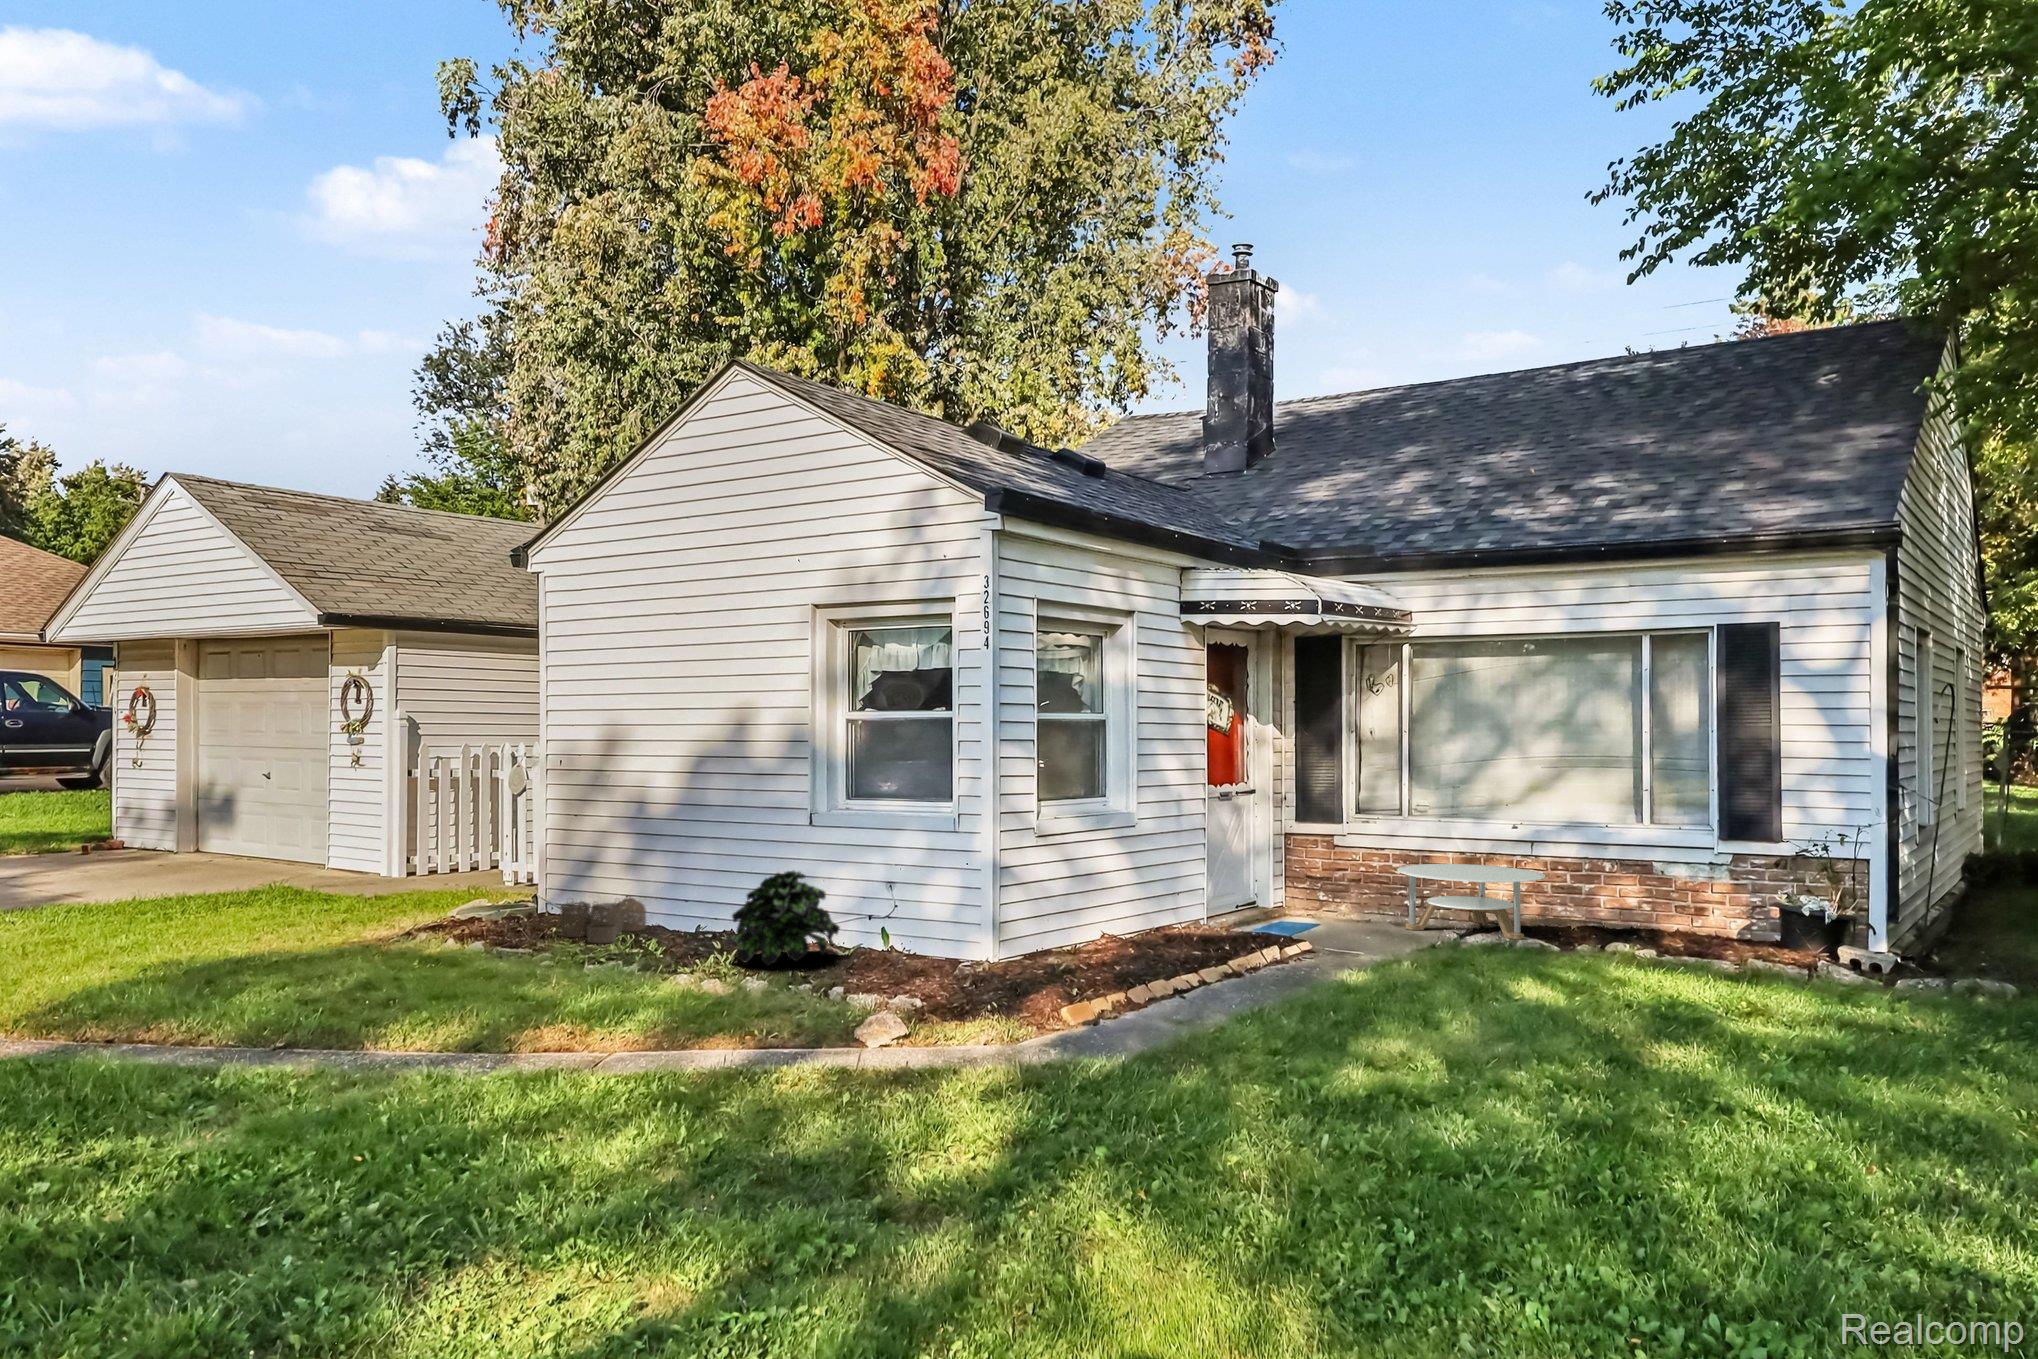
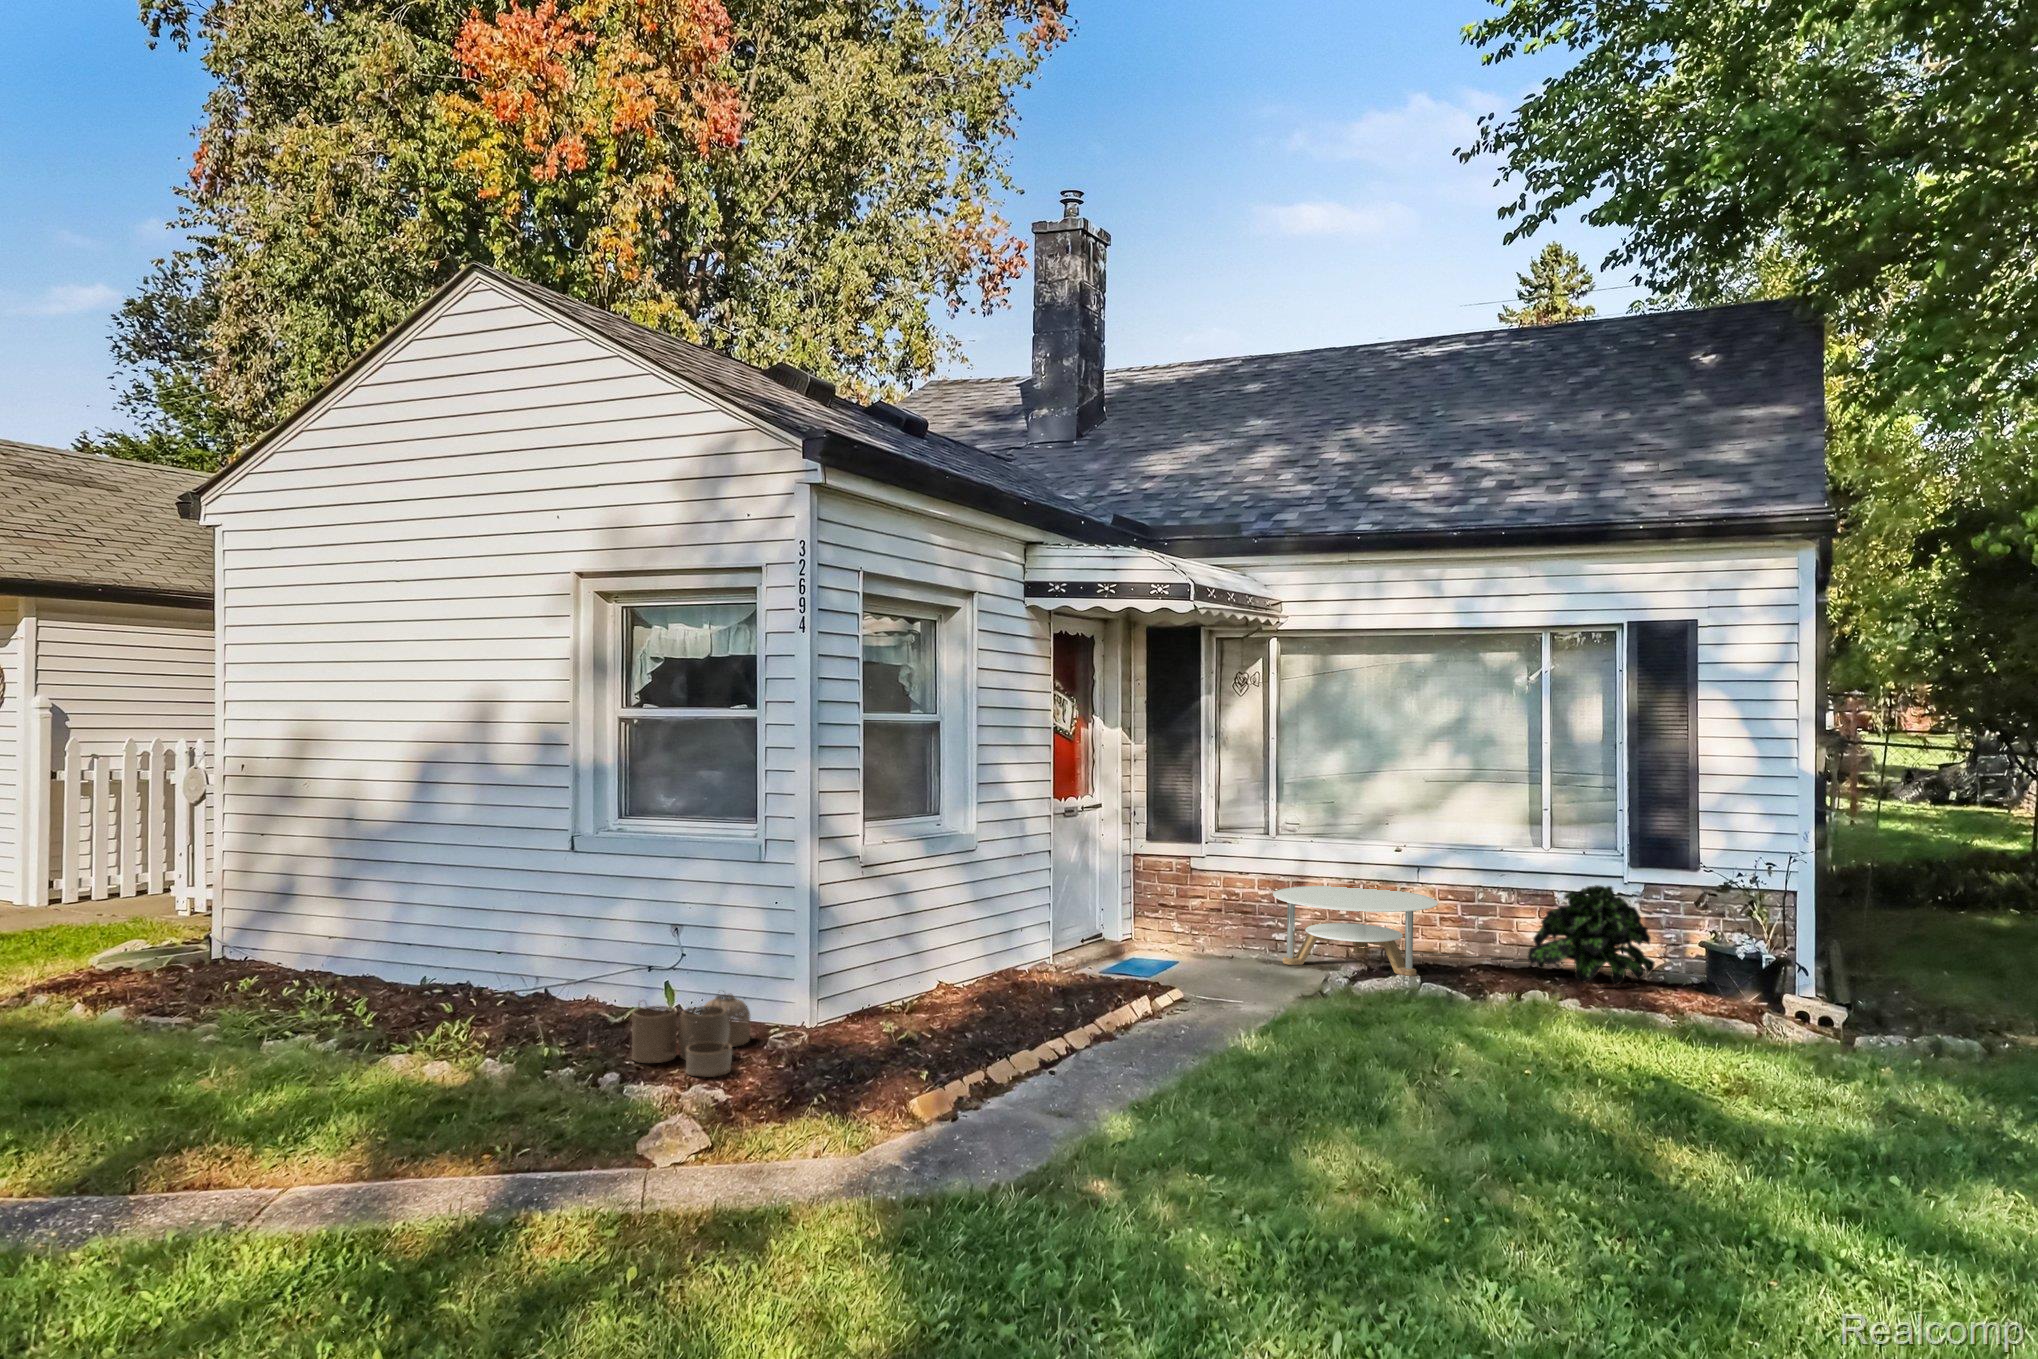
potted plant: present [728,871,840,965] -> present [1528,885,1655,985]
woven basket: present [560,896,646,944] -> present [632,991,750,1077]

